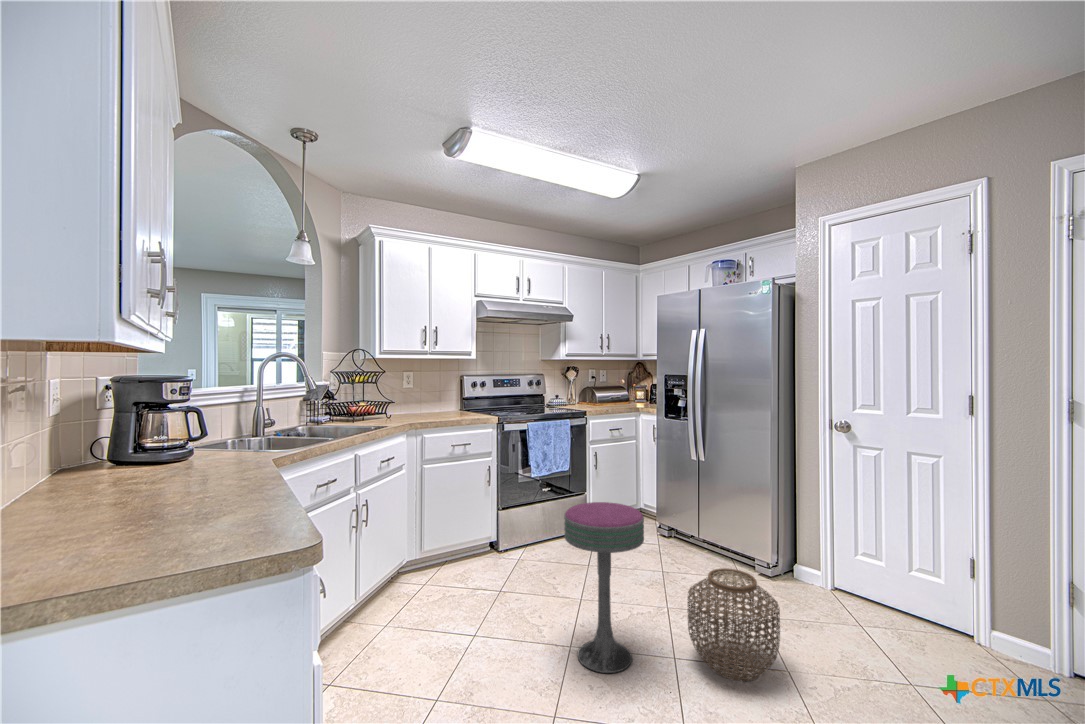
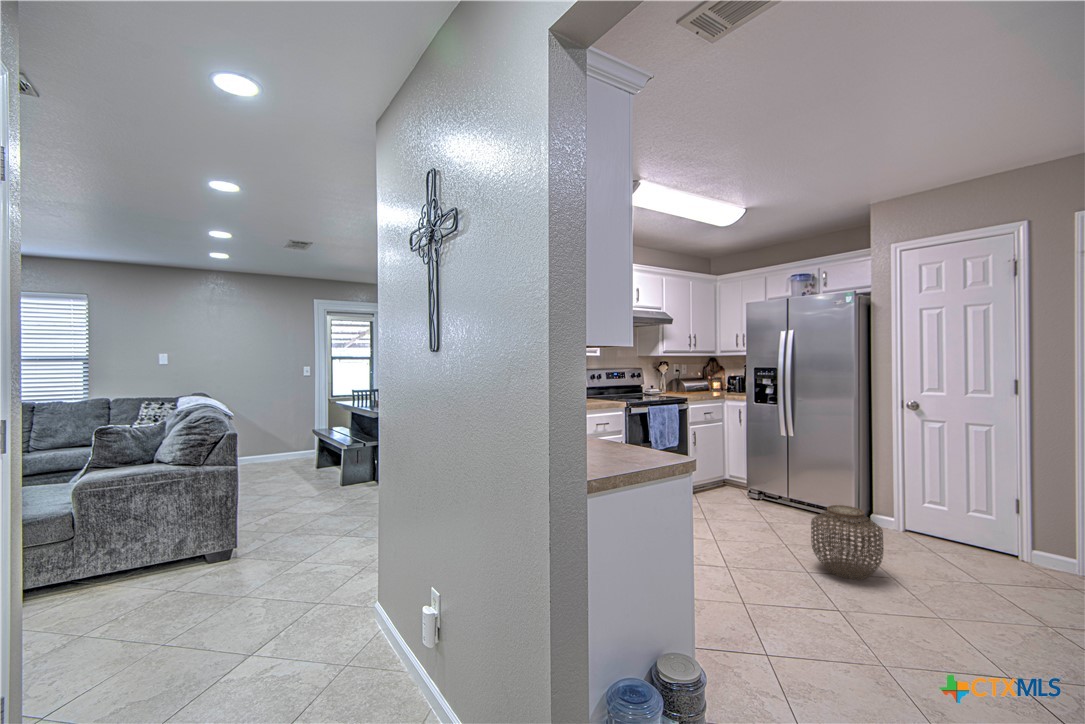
bar stool: present [564,502,644,673] -> none [720,460,781,576]

